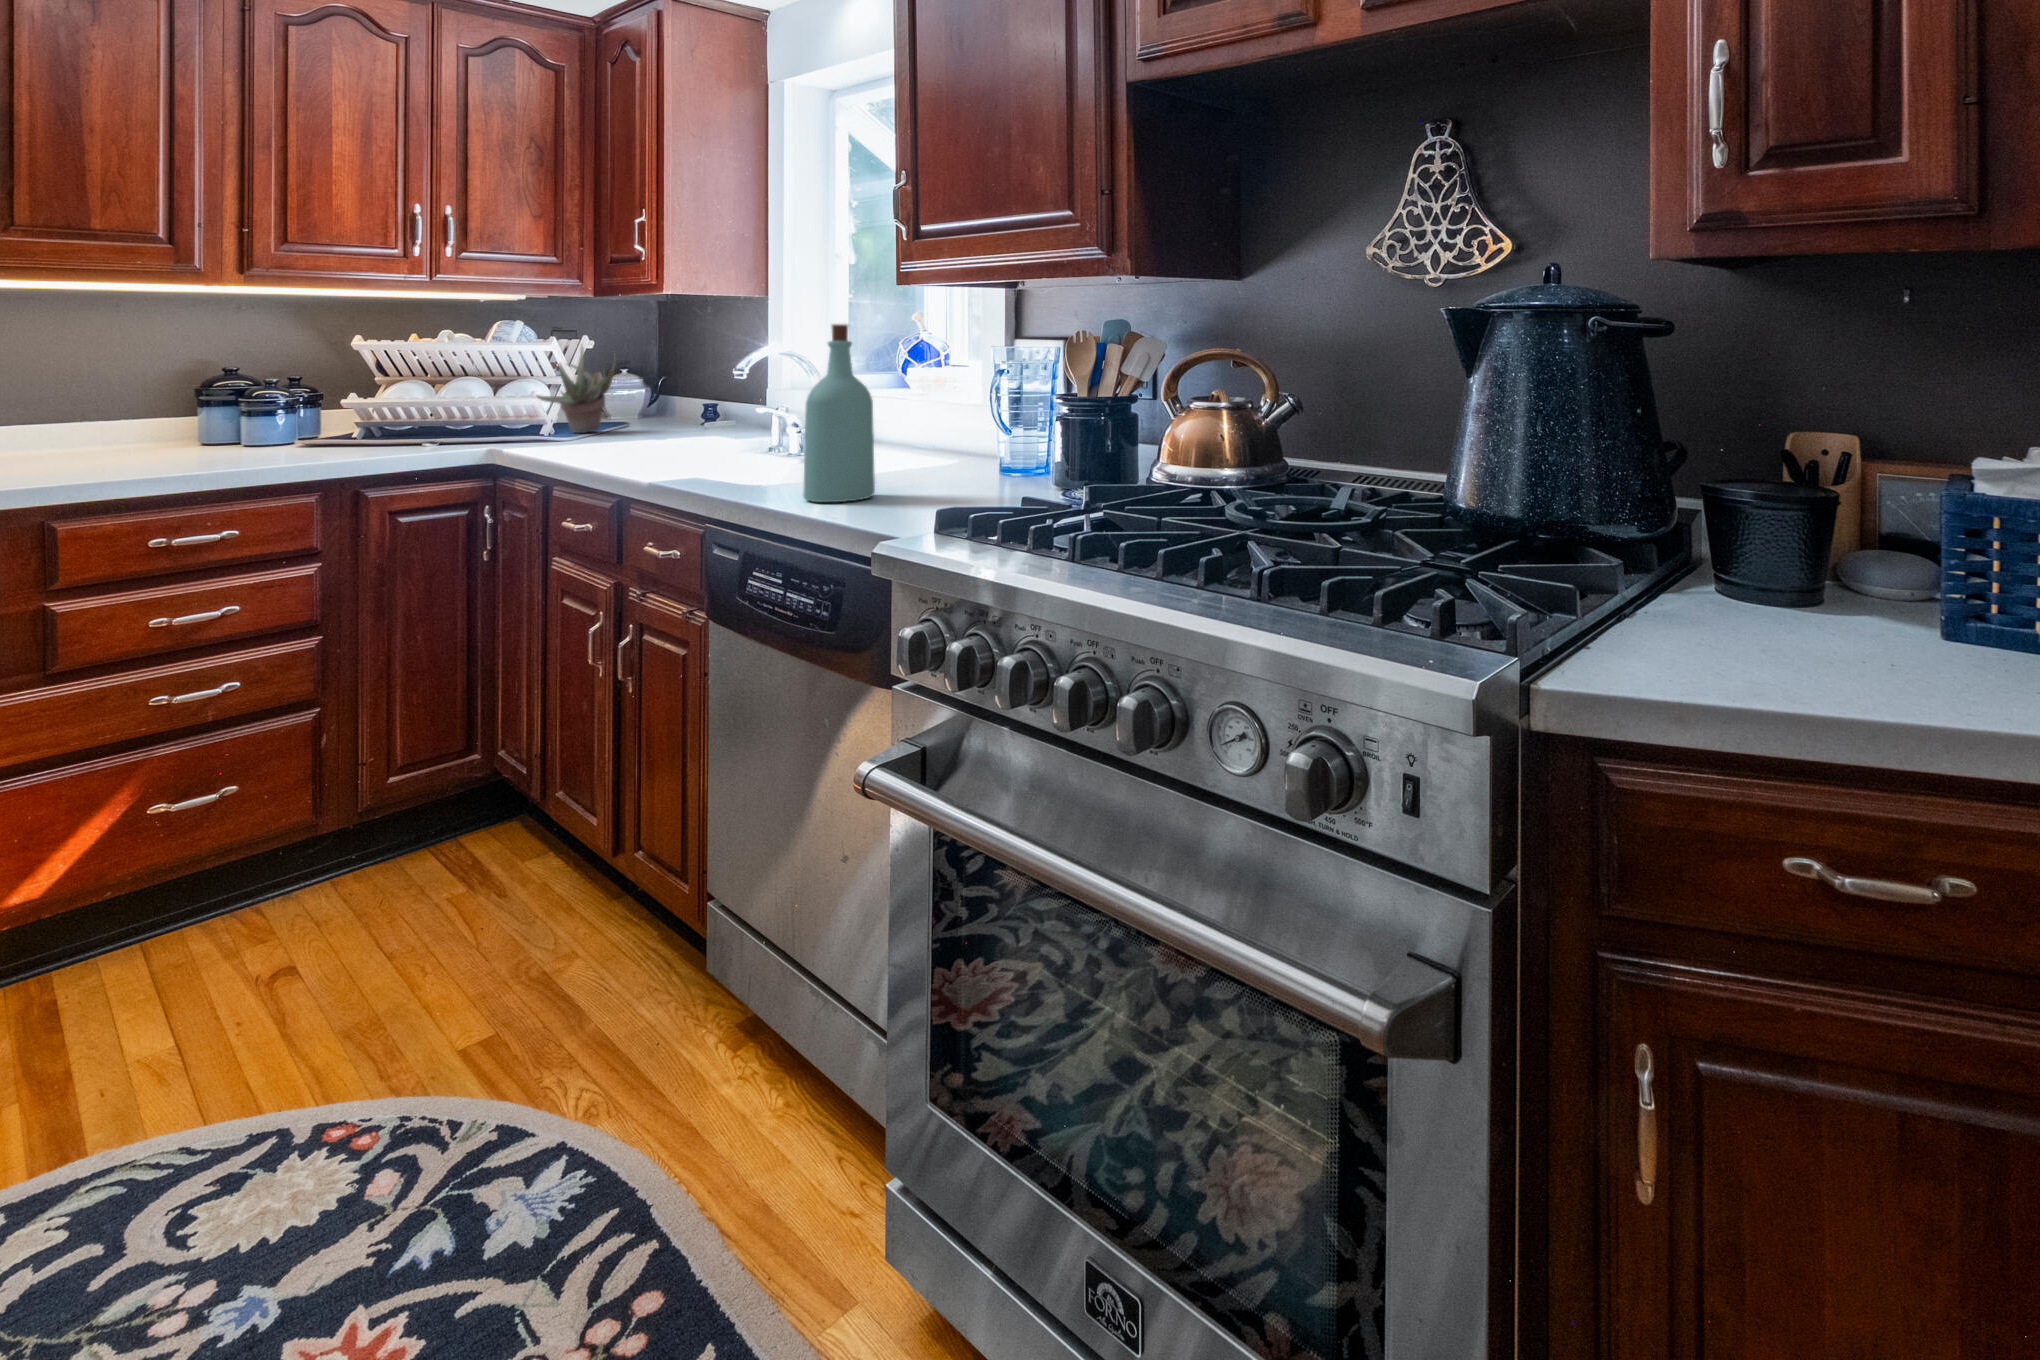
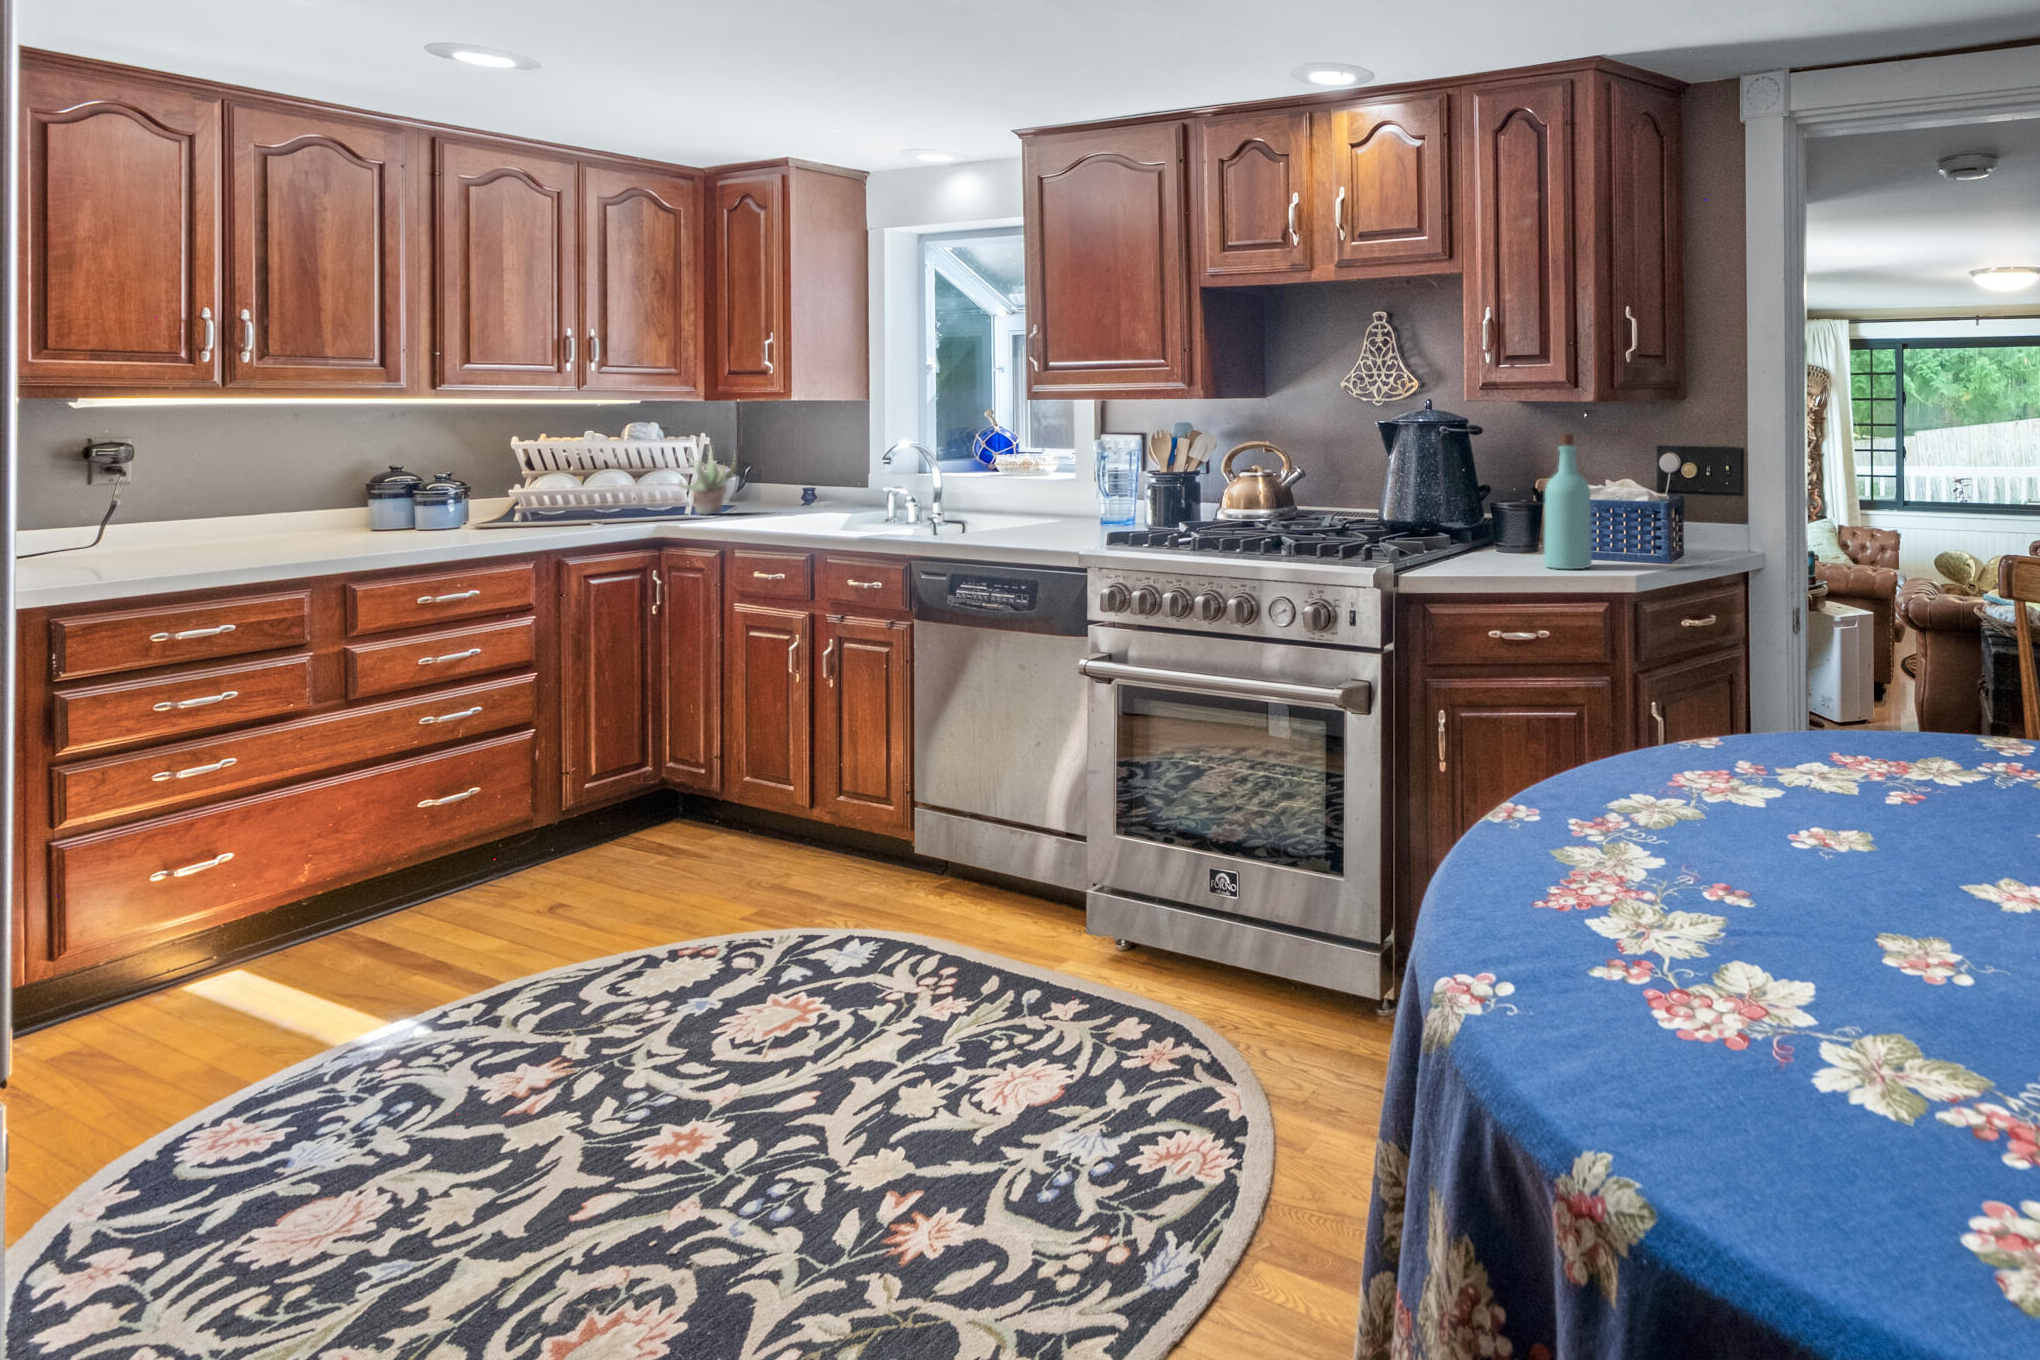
bottle: present [803,324,875,502] -> present [1544,434,1592,569]

